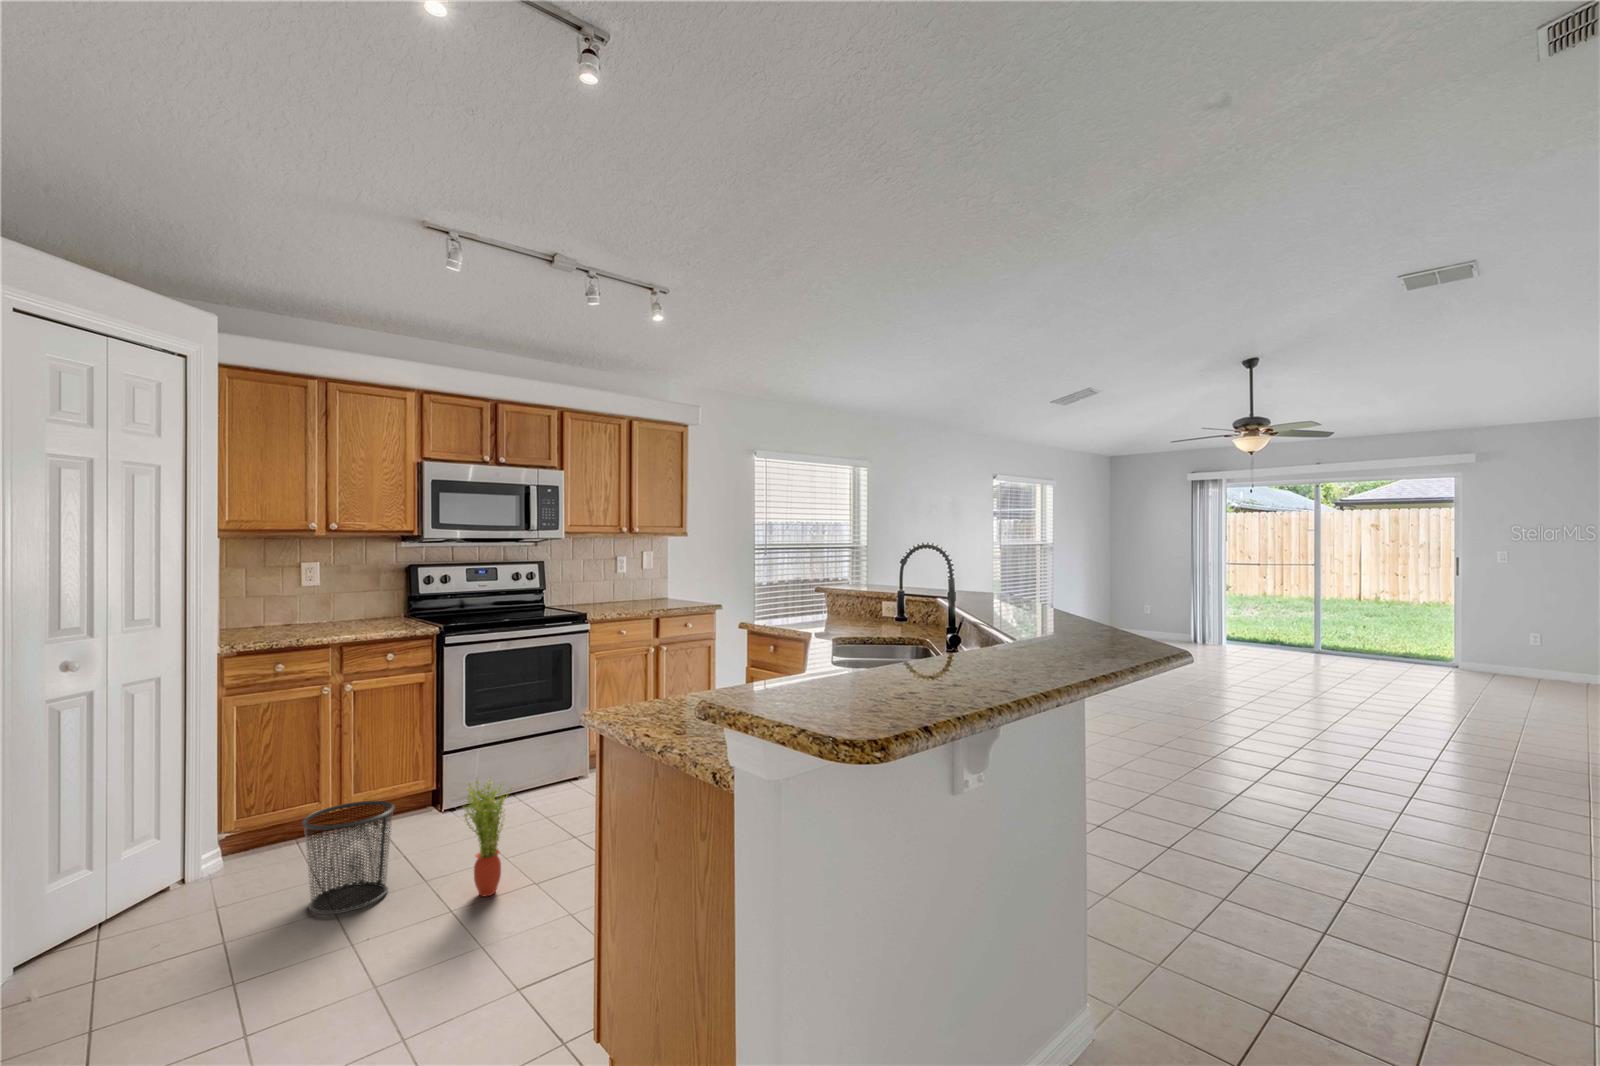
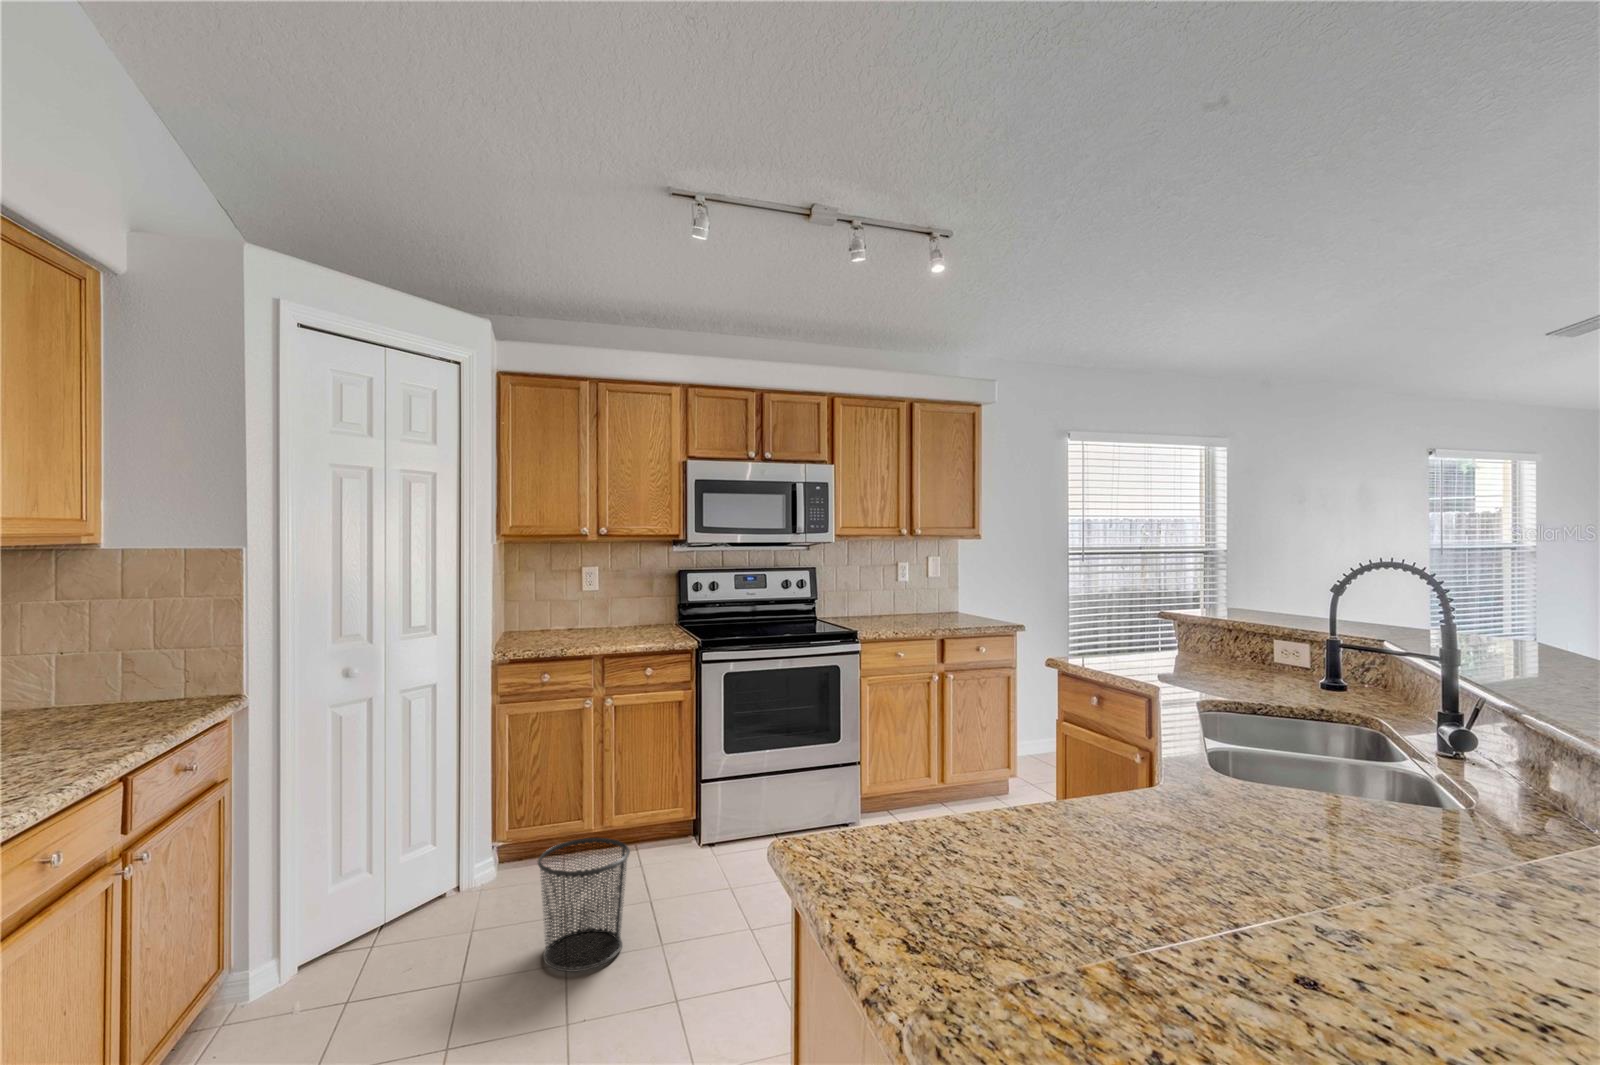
potted plant: present [464,781,512,897] -> none [688,838,749,988]

